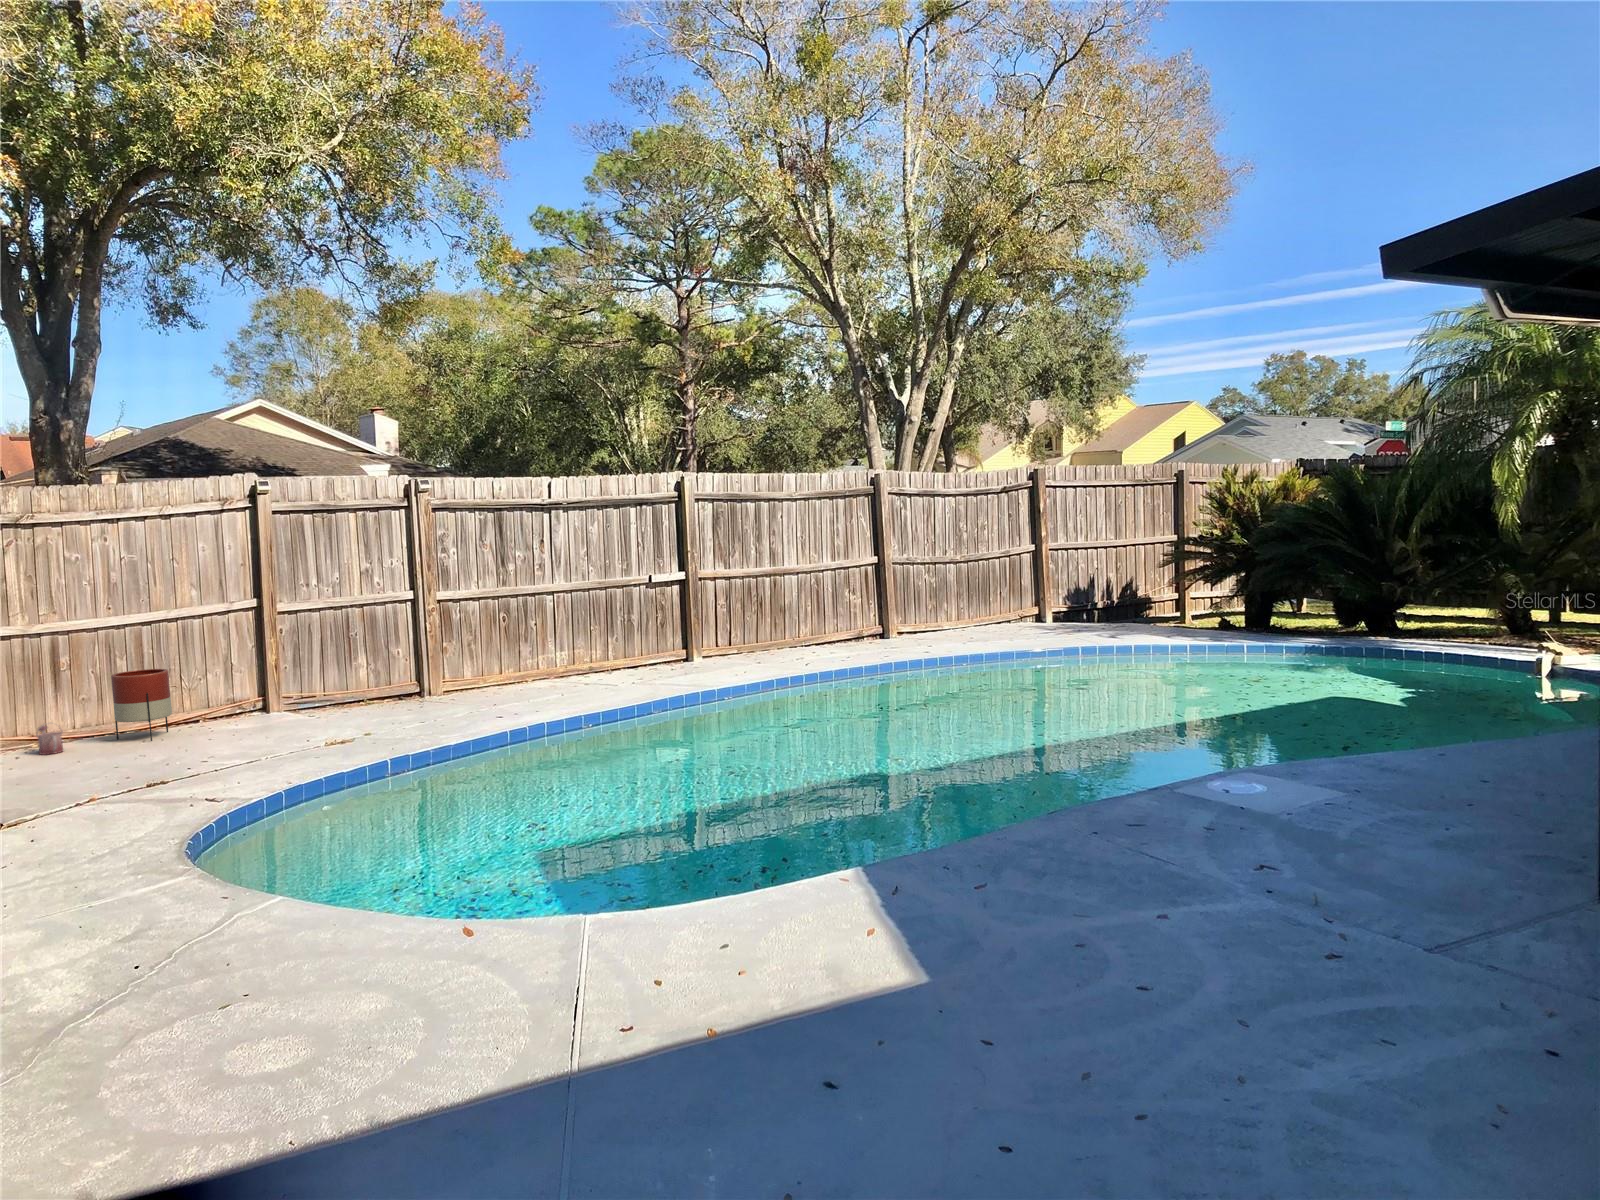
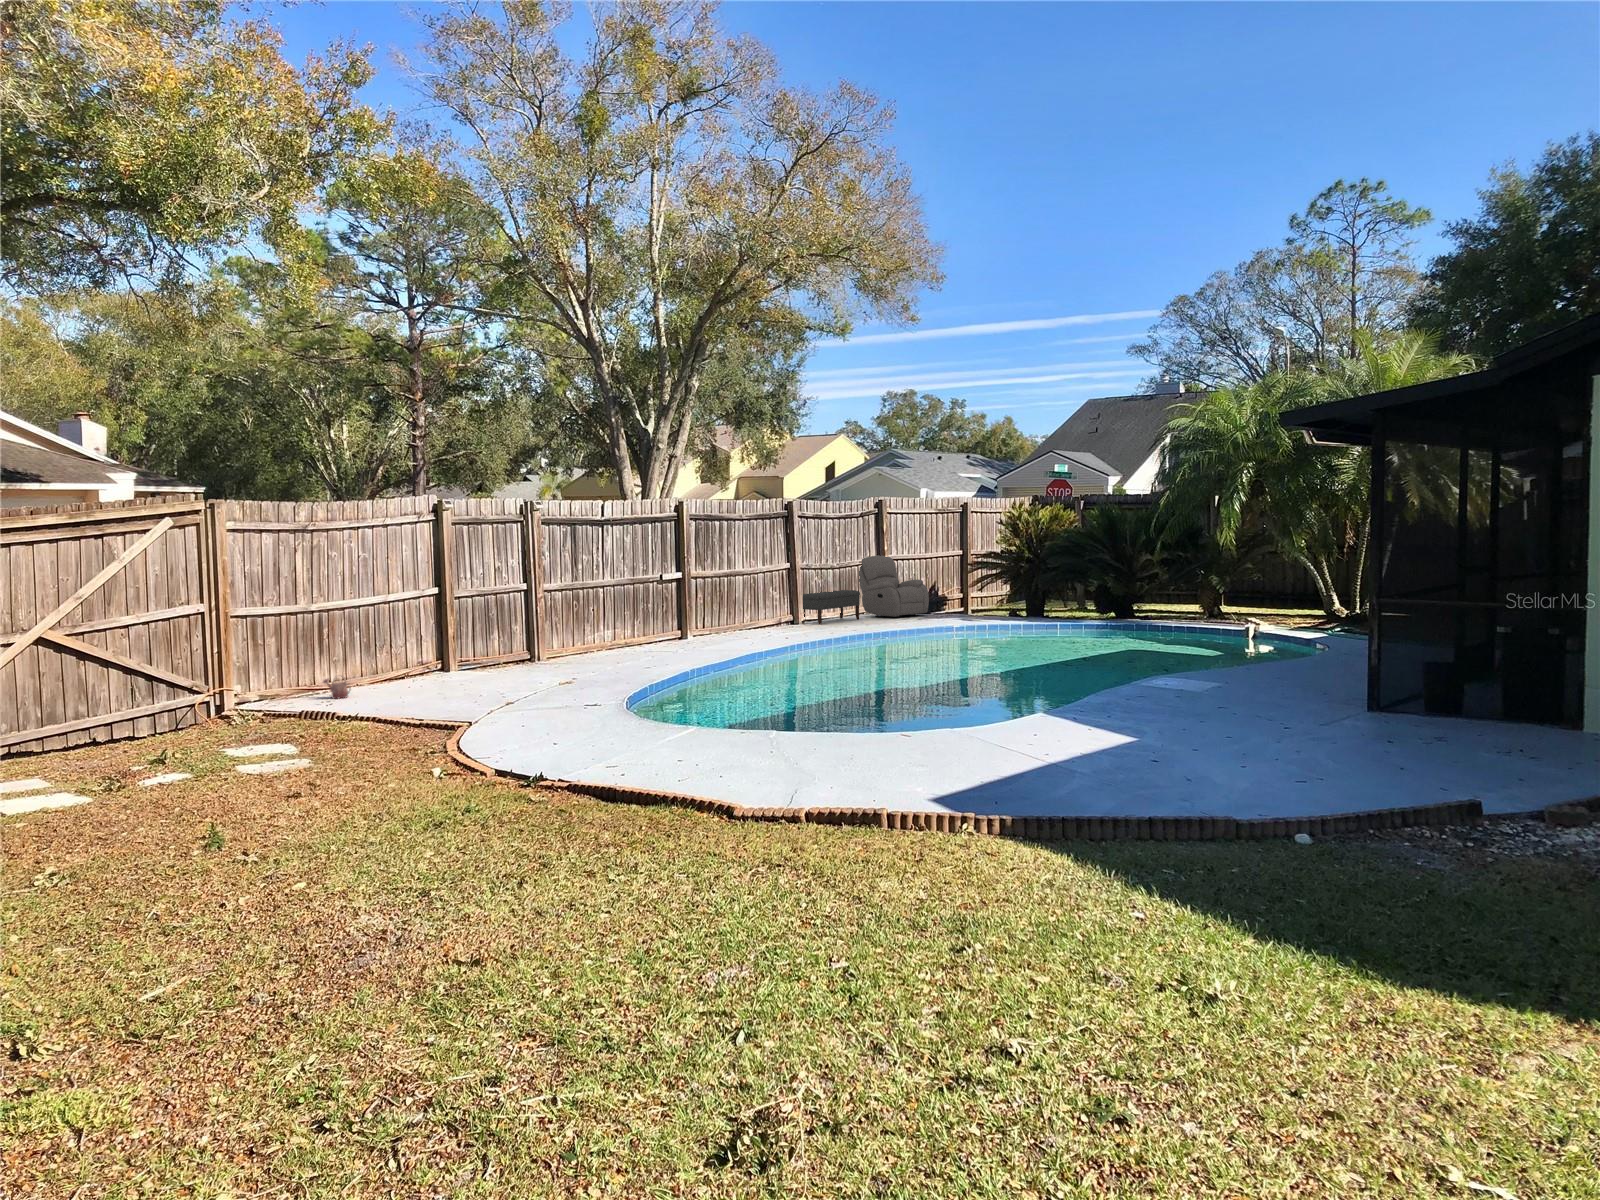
chair: none [993,543,1100,634] -> present [859,555,929,618]
bench: none [894,592,989,643] -> present [801,590,860,625]
planter: present [111,669,172,741] -> none [365,638,406,690]

